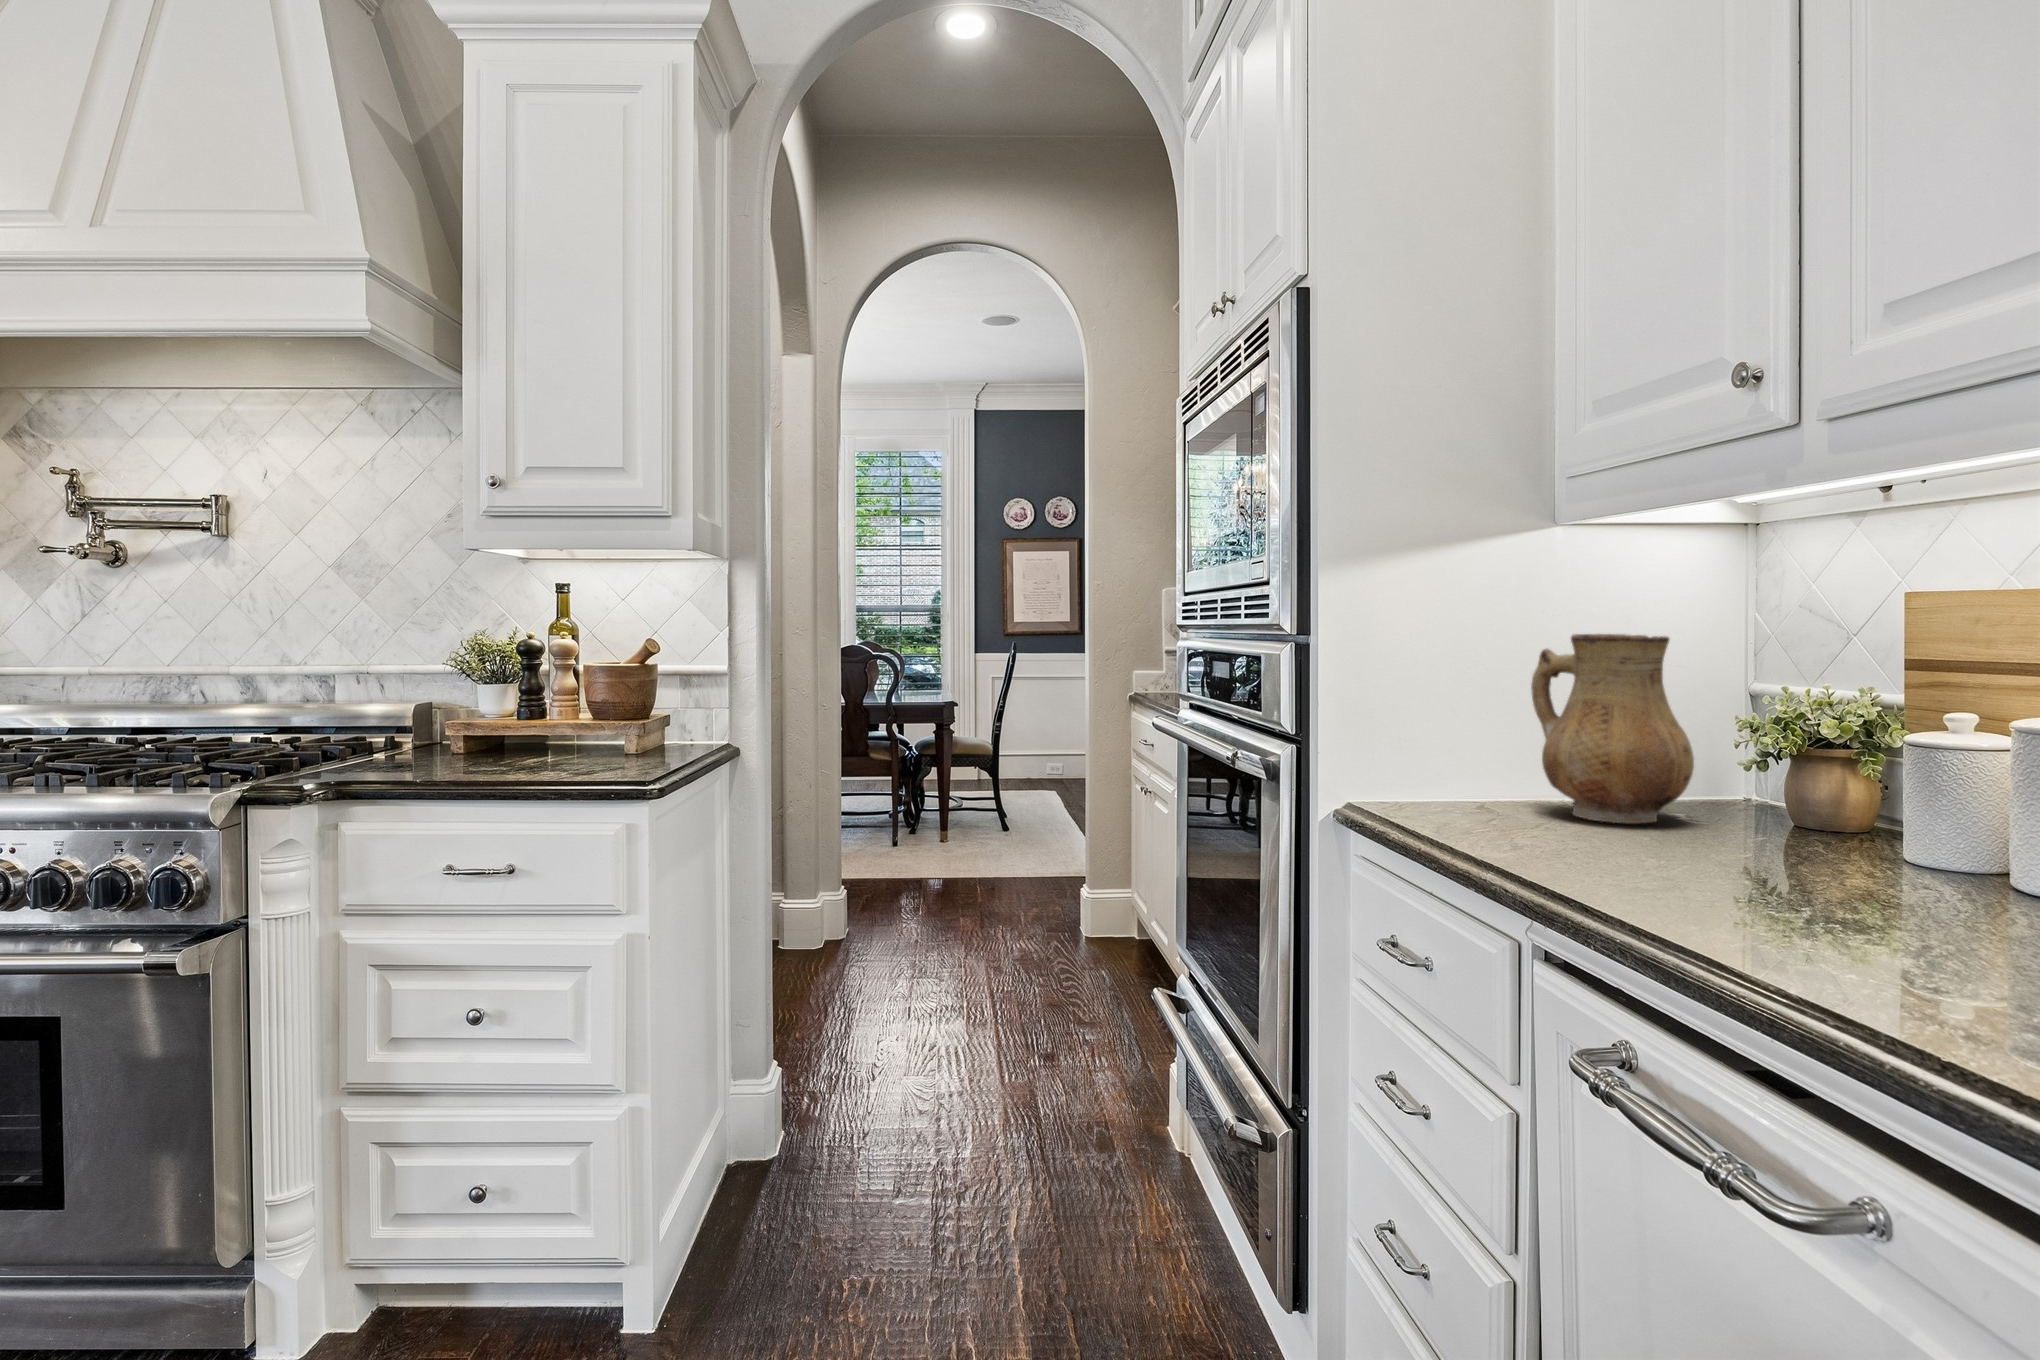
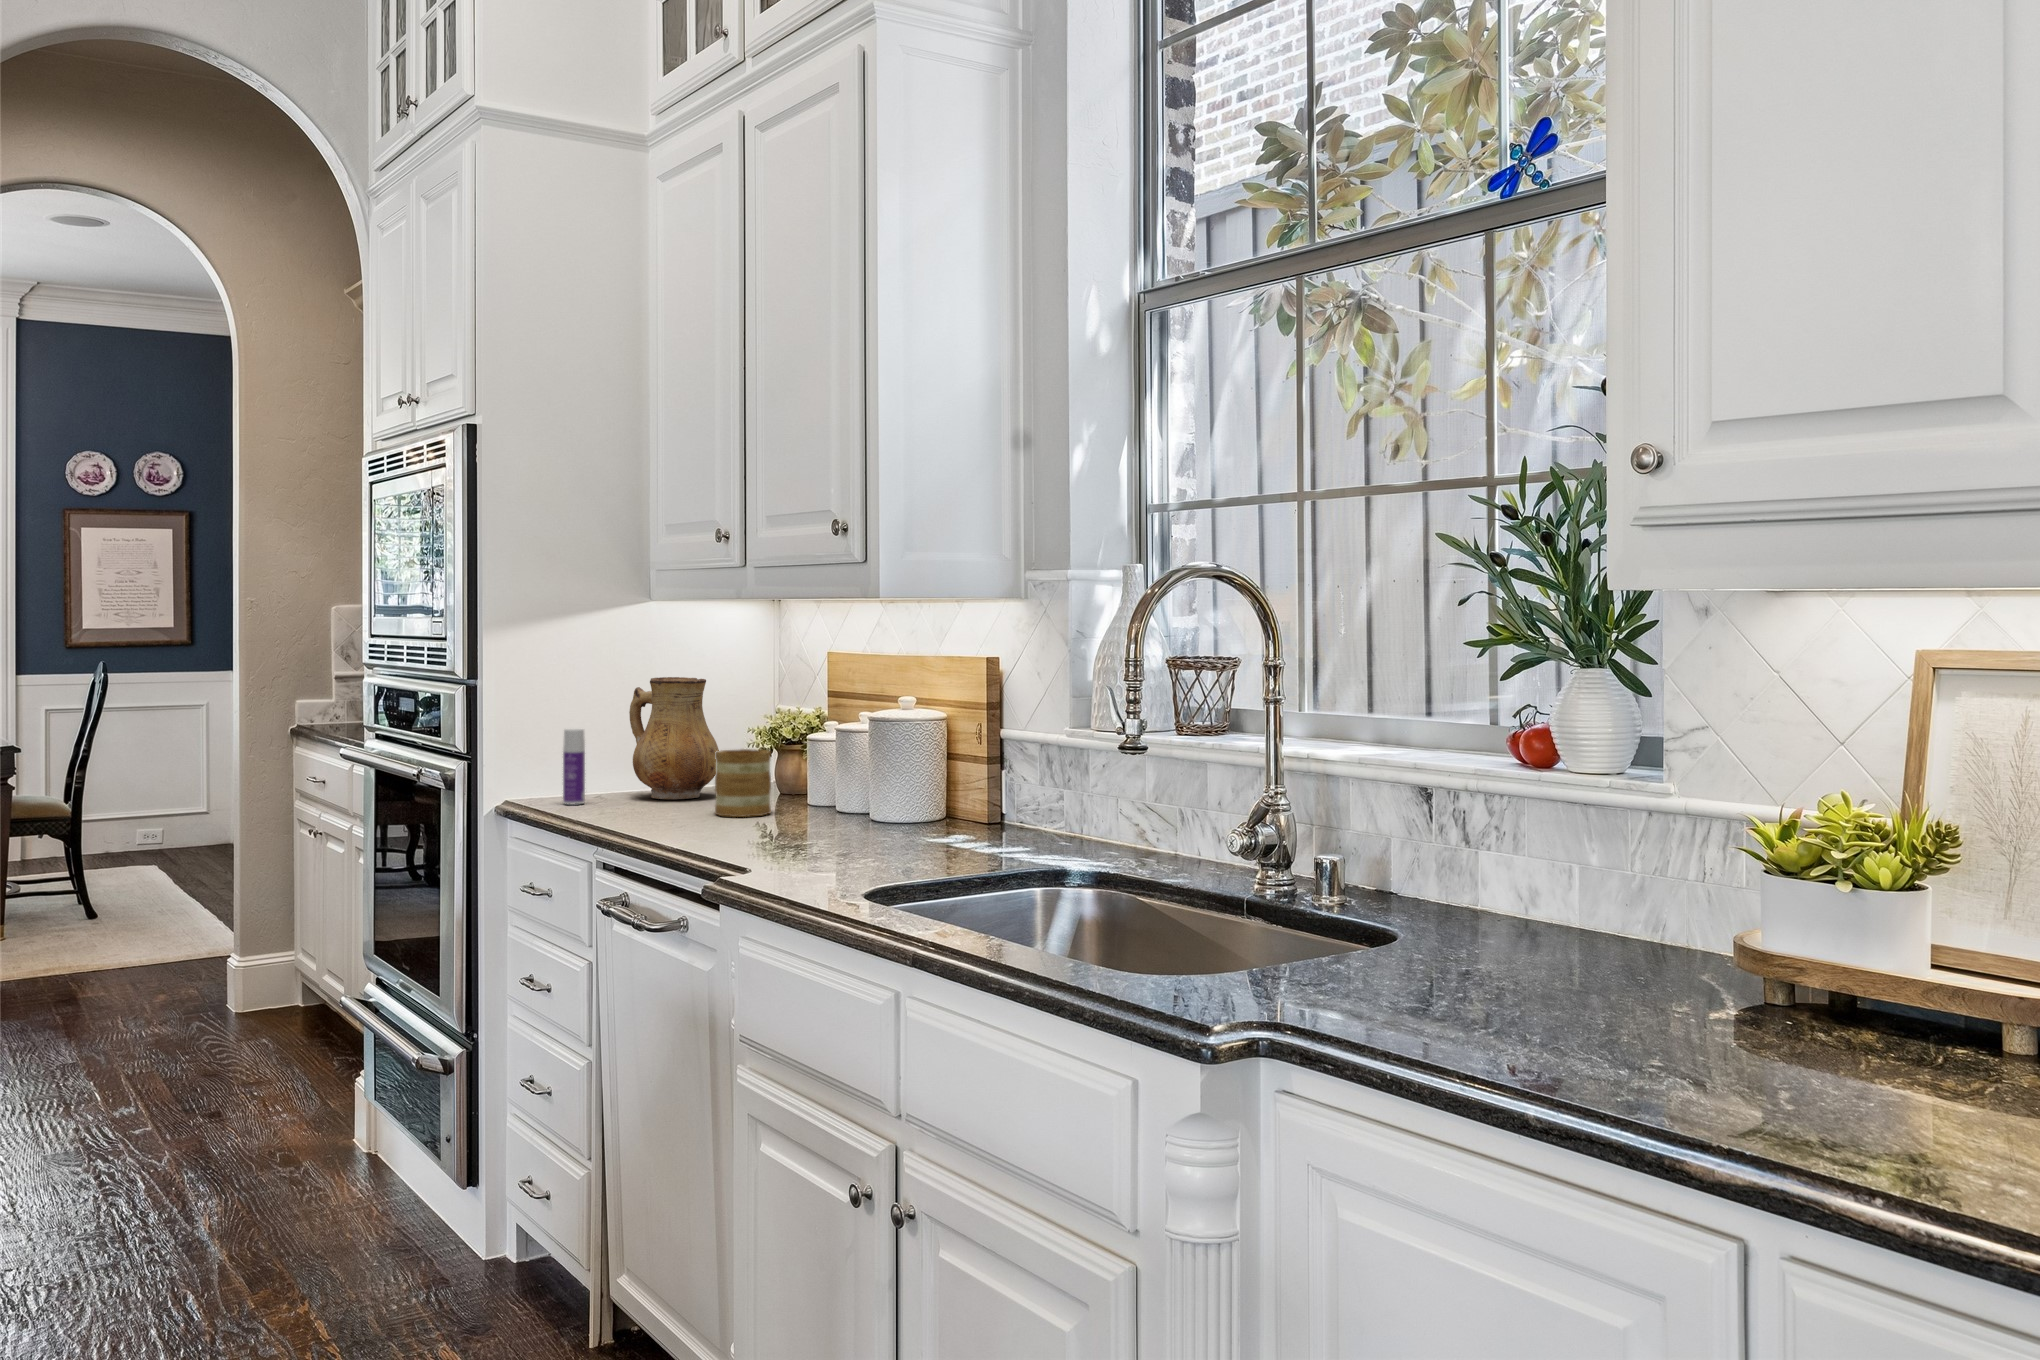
bottle: none [1439,707,1473,821] -> present [563,729,585,804]
mug: none [1743,756,1872,888] -> present [715,749,771,817]

